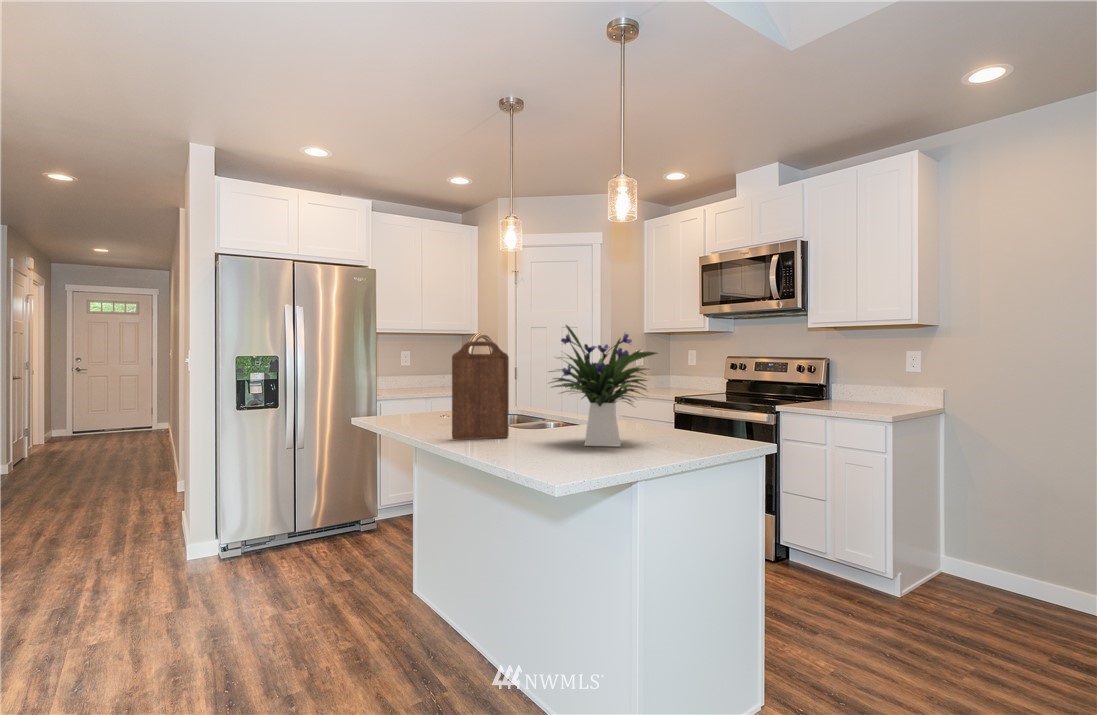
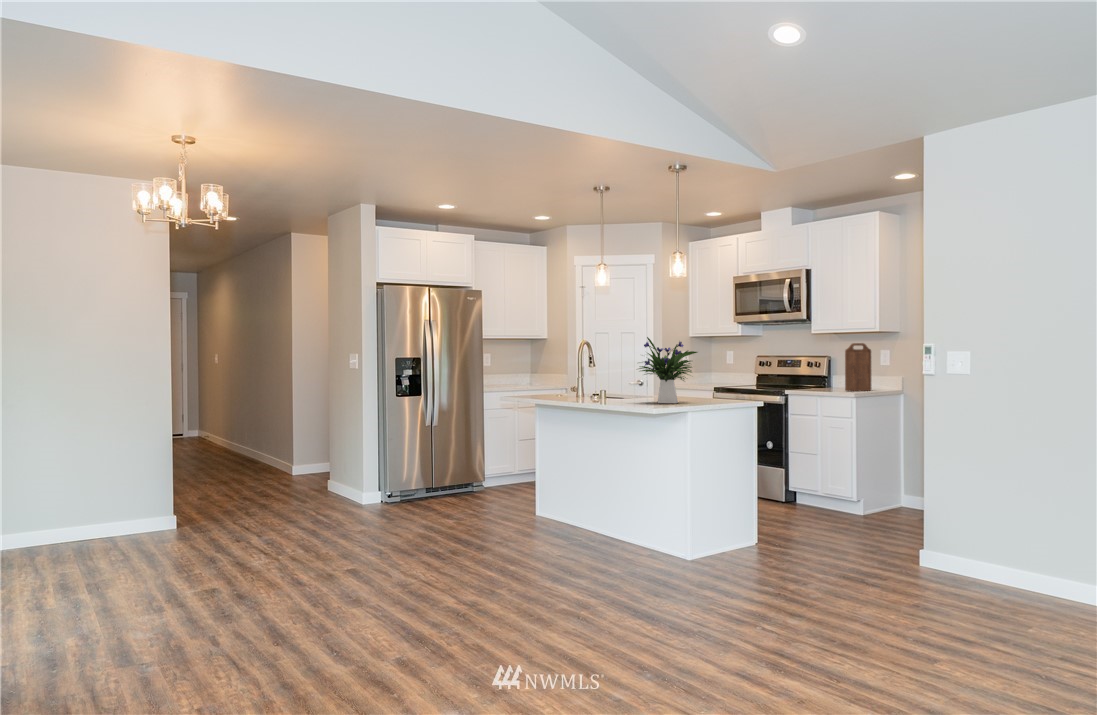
cutting board: present [452,341,509,439] -> present [845,343,871,391]

